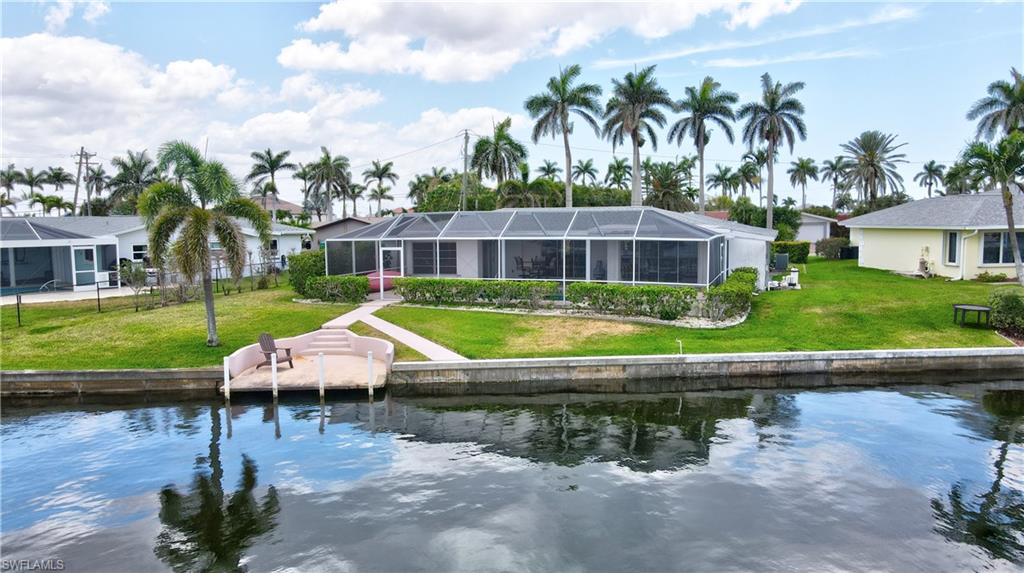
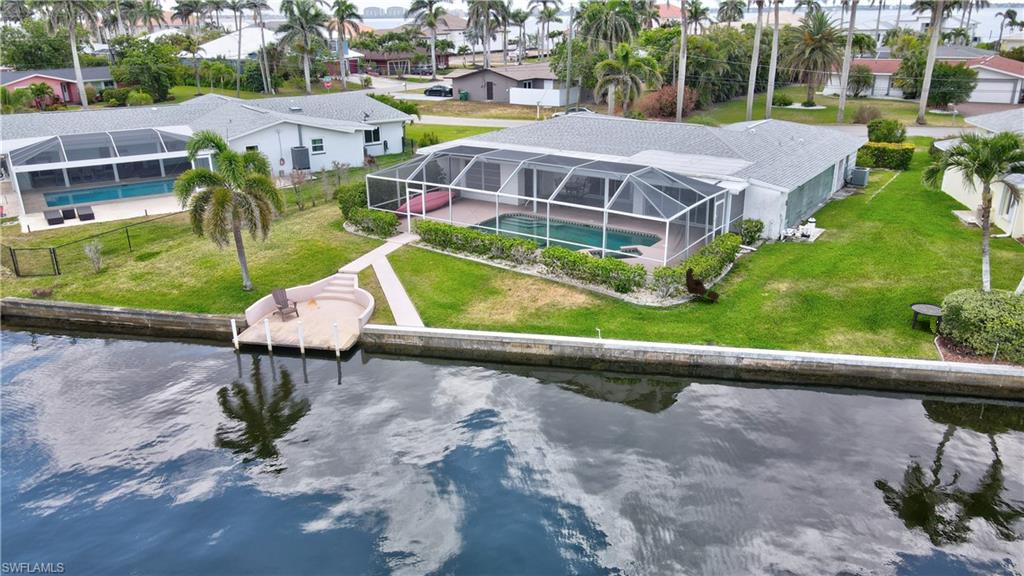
lounge chair: none [726,290,762,324] -> present [686,268,719,303]

